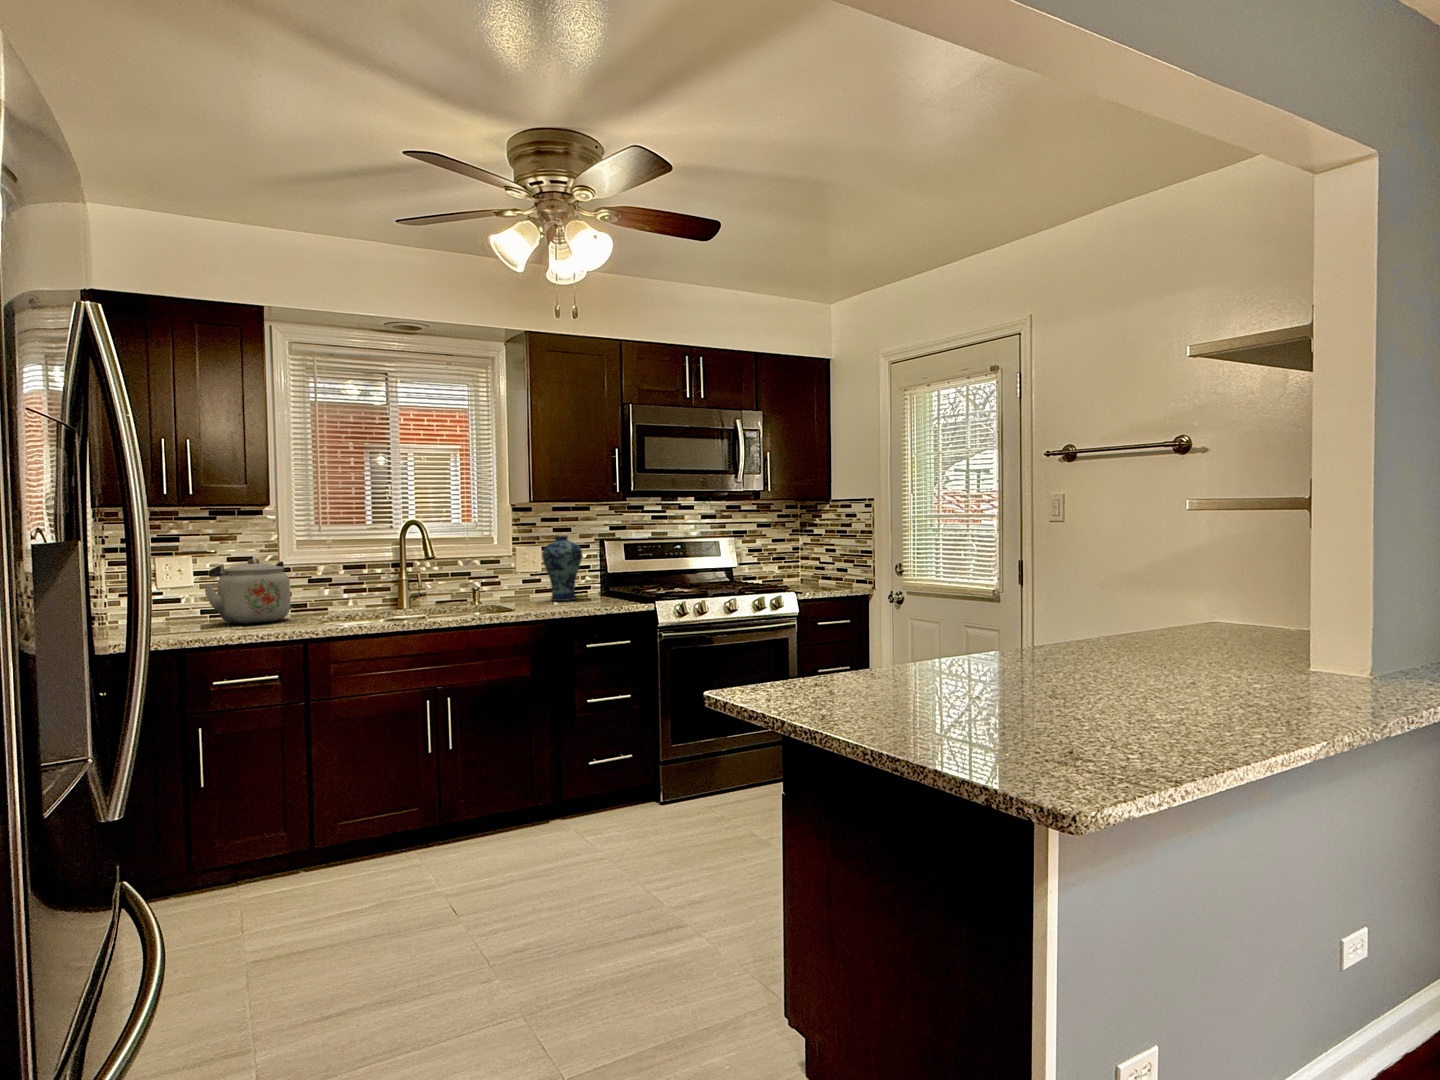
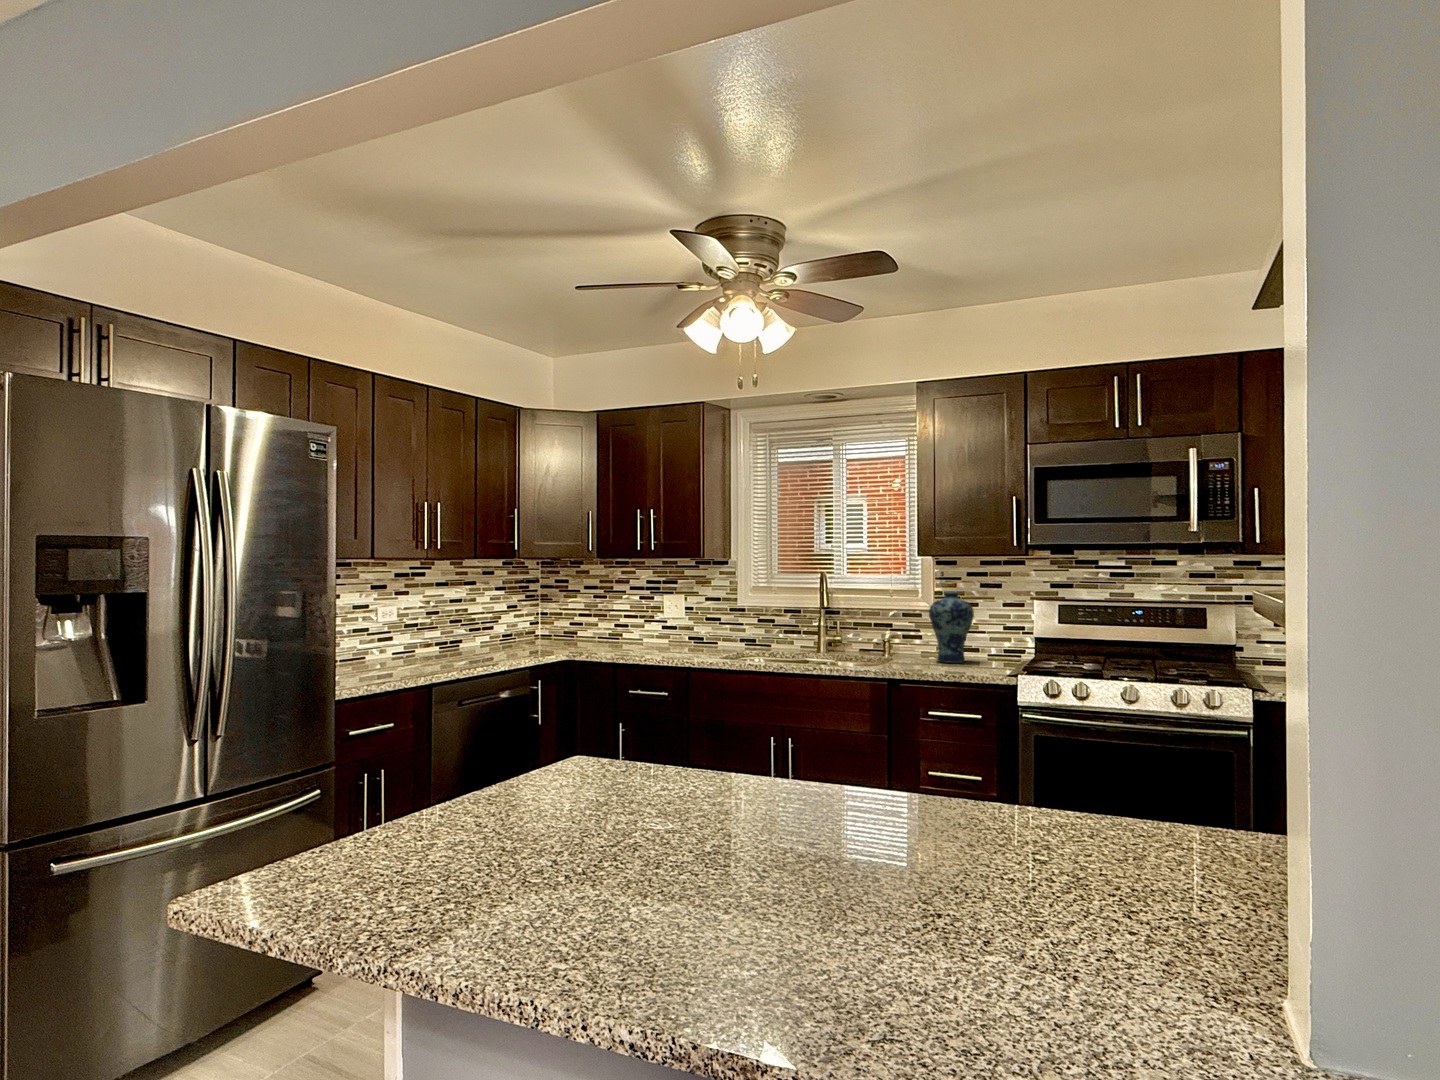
kettle: present [203,559,291,624] -> none [662,599,725,650]

